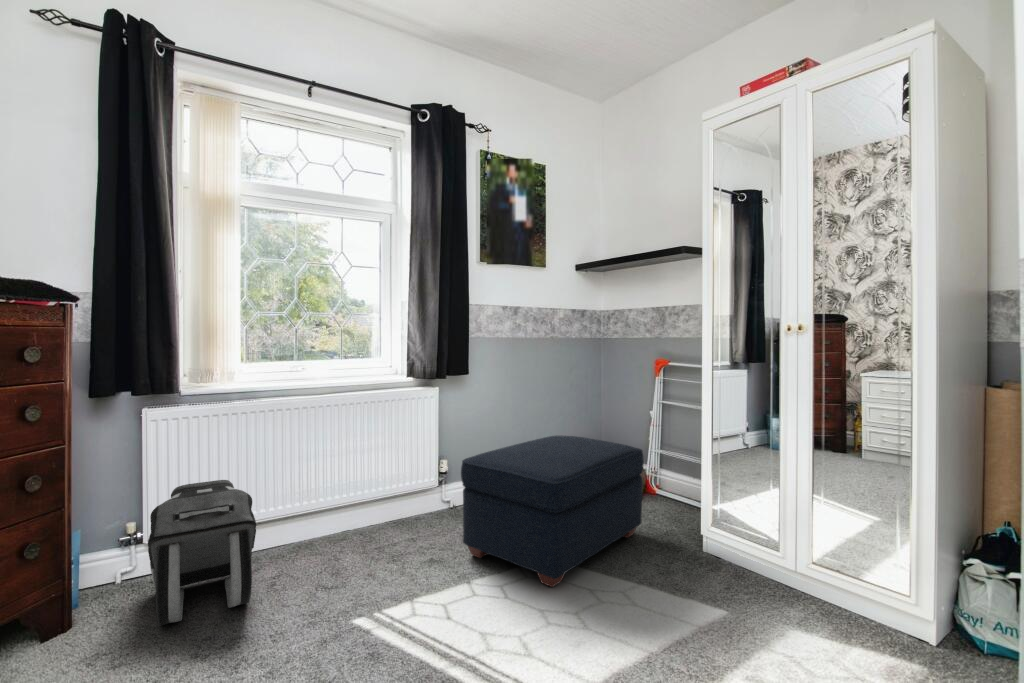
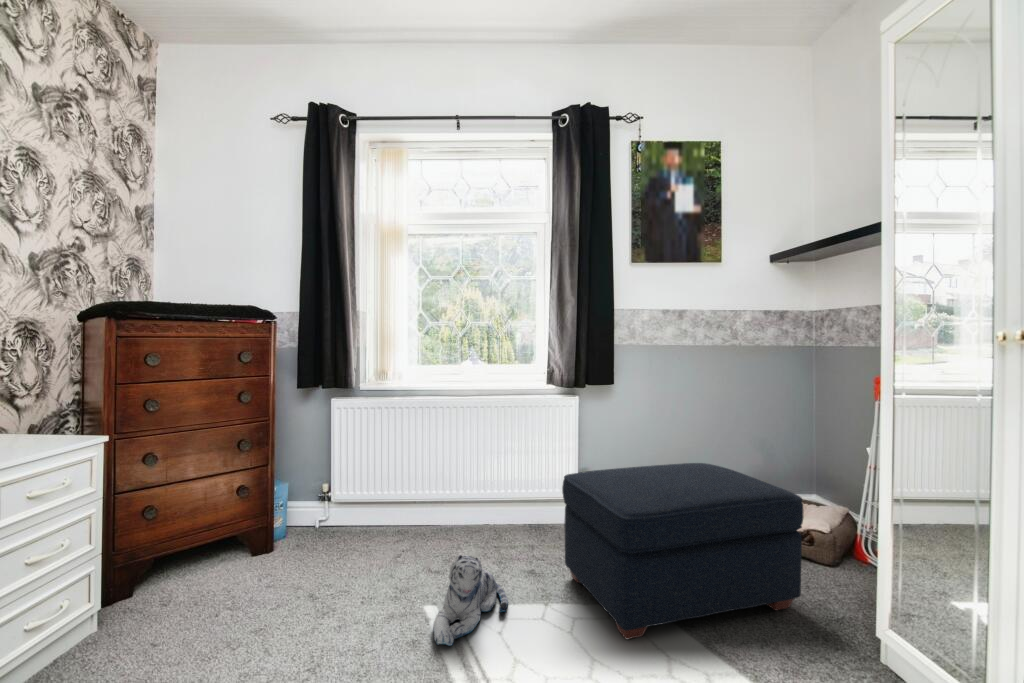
backpack: present [148,480,256,626] -> none [298,460,398,566]
plush toy: none [376,551,441,647] -> present [433,555,508,646]

